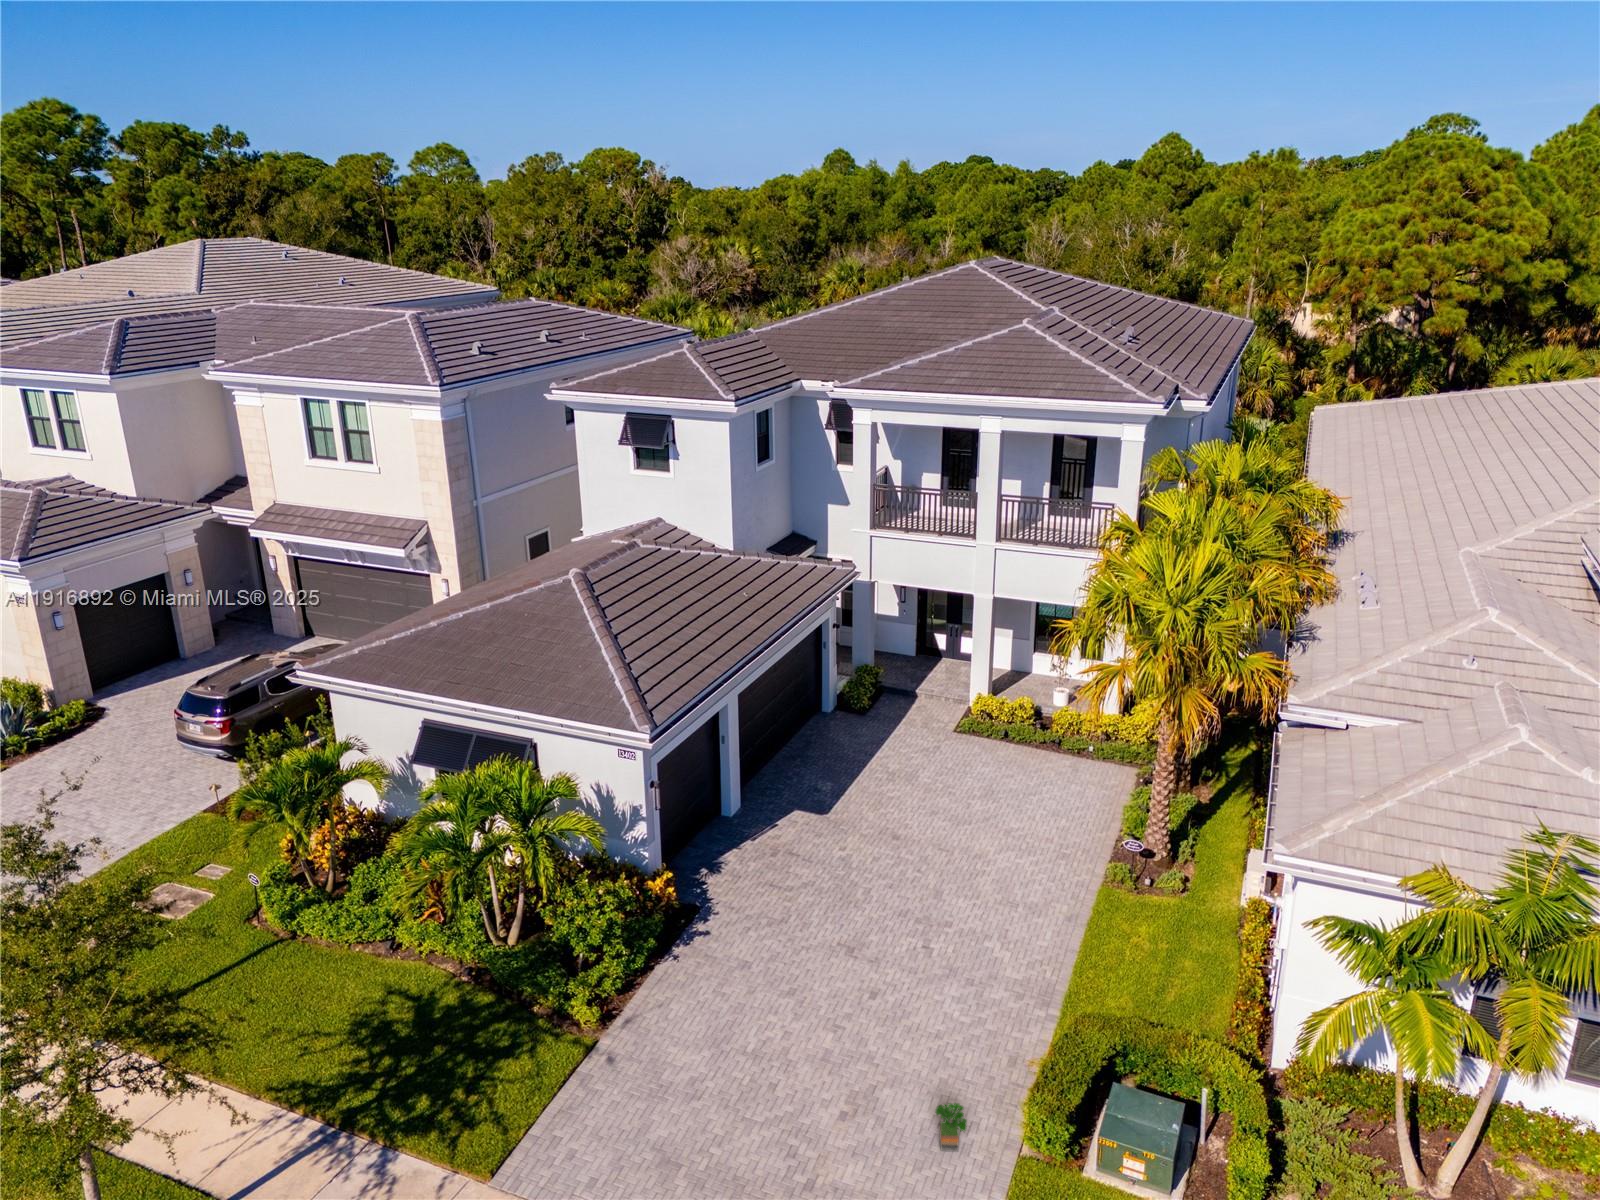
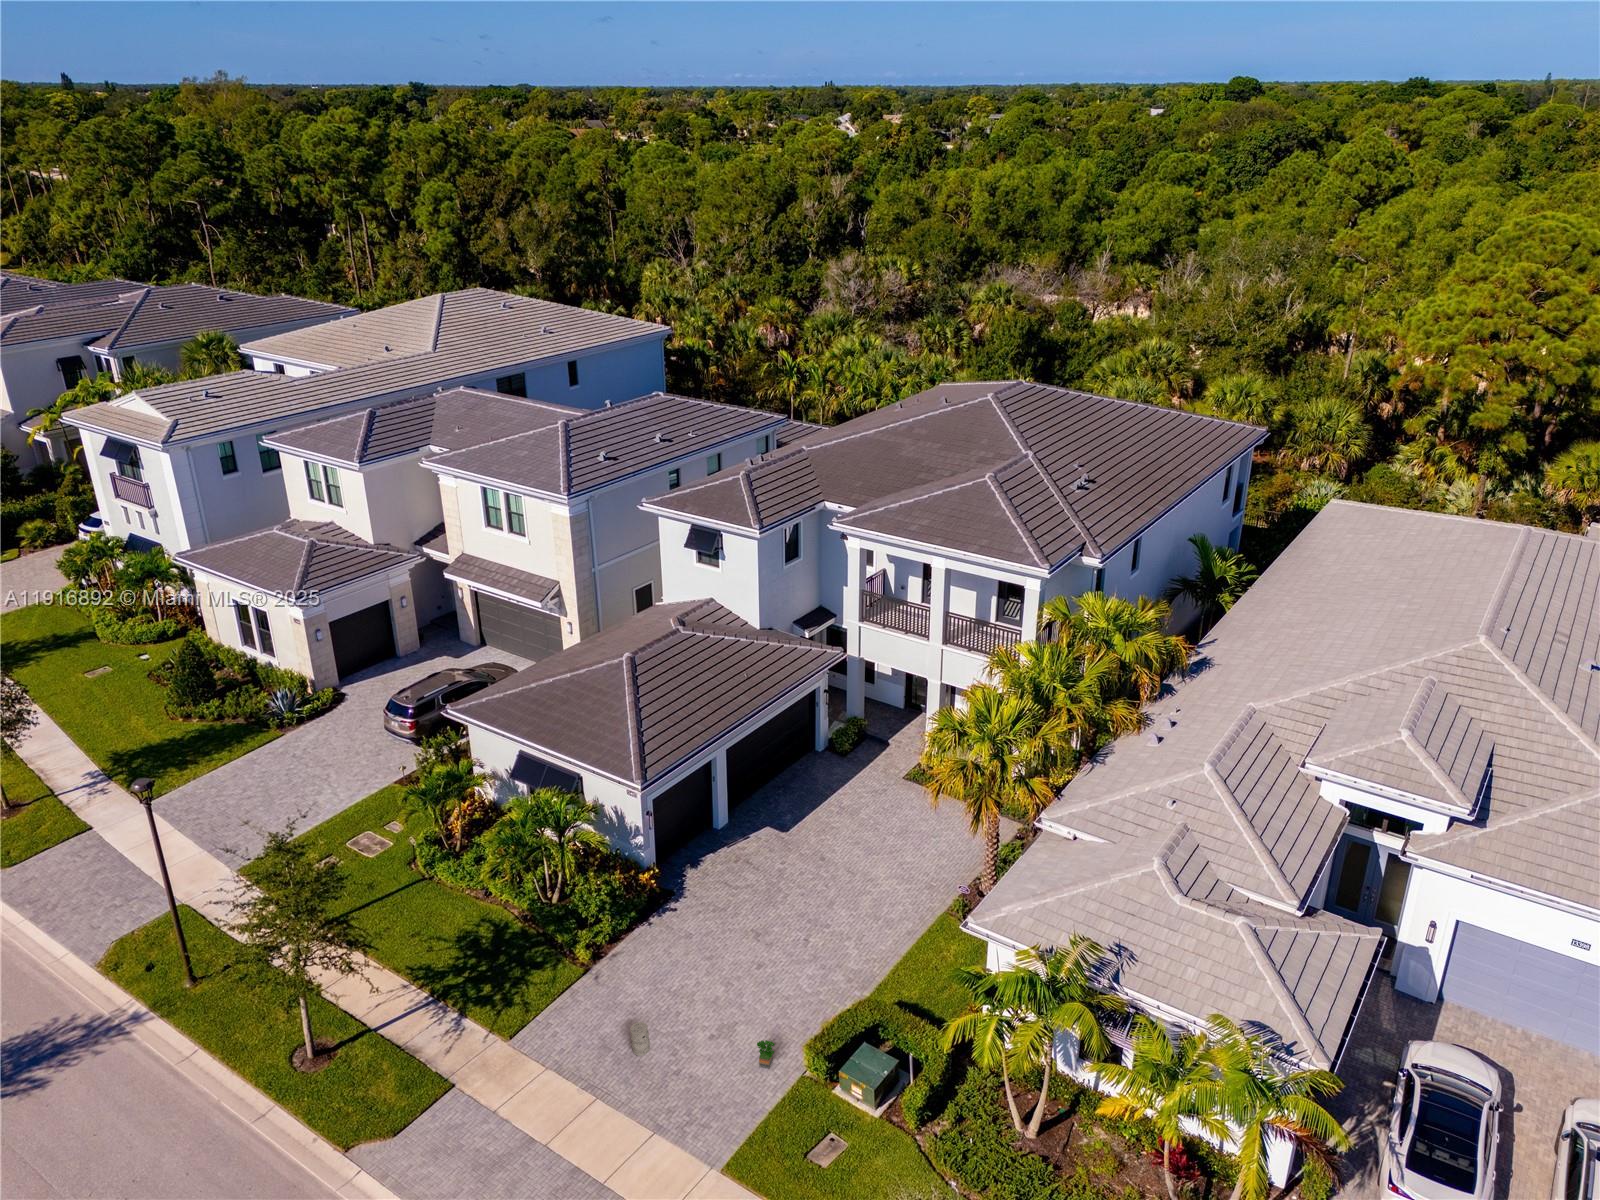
trash can: none [714,1107,746,1167] -> present [630,1022,650,1056]

